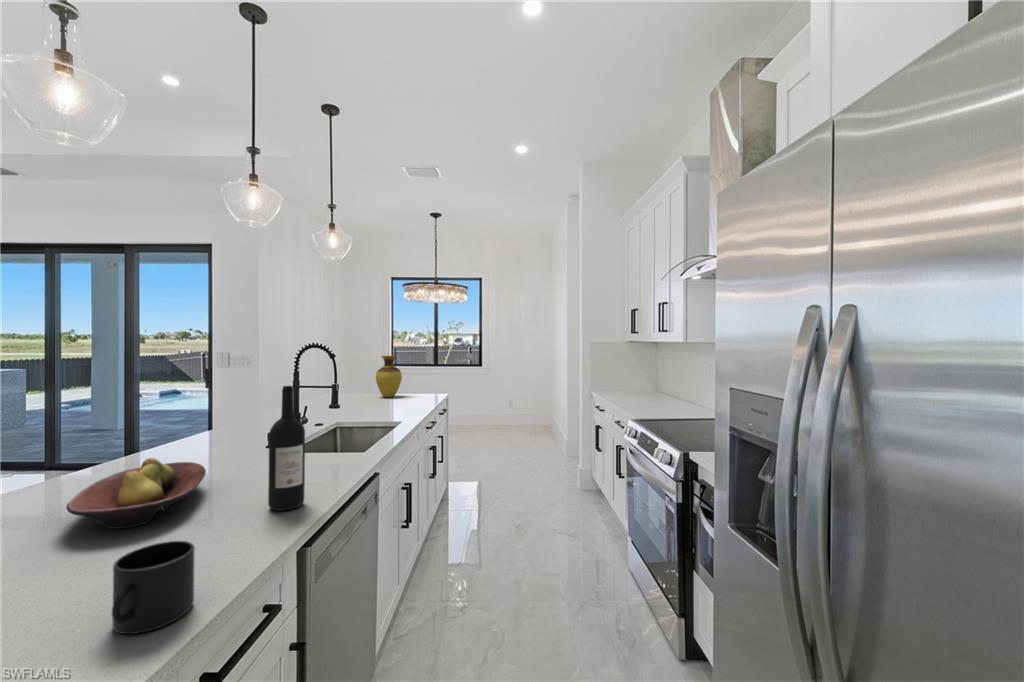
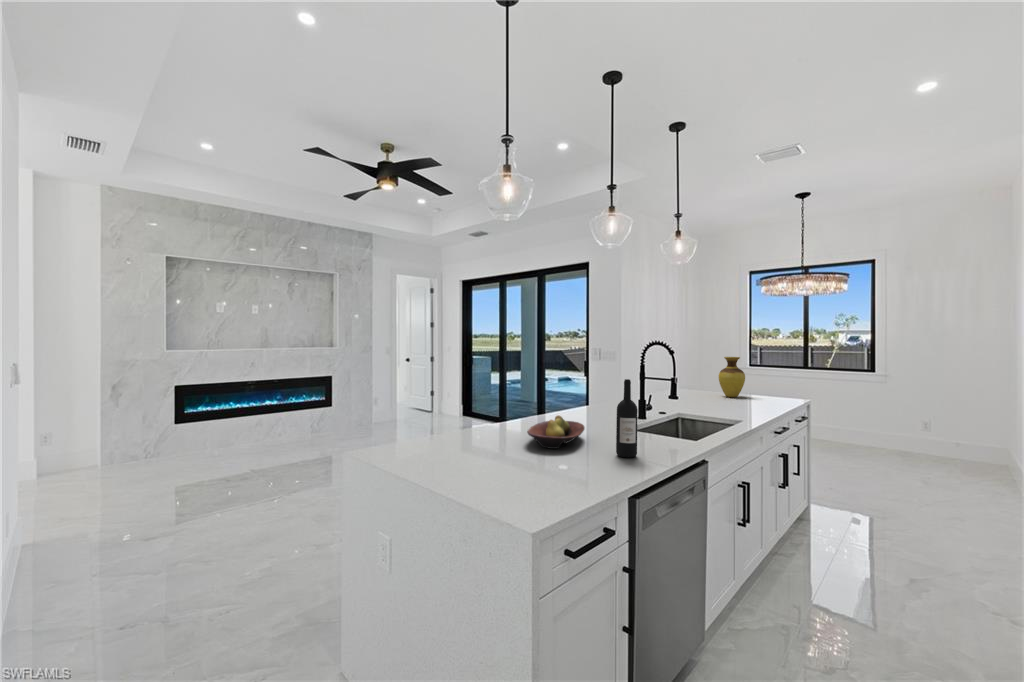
mug: present [112,541,195,634] -> none [549,450,579,486]

